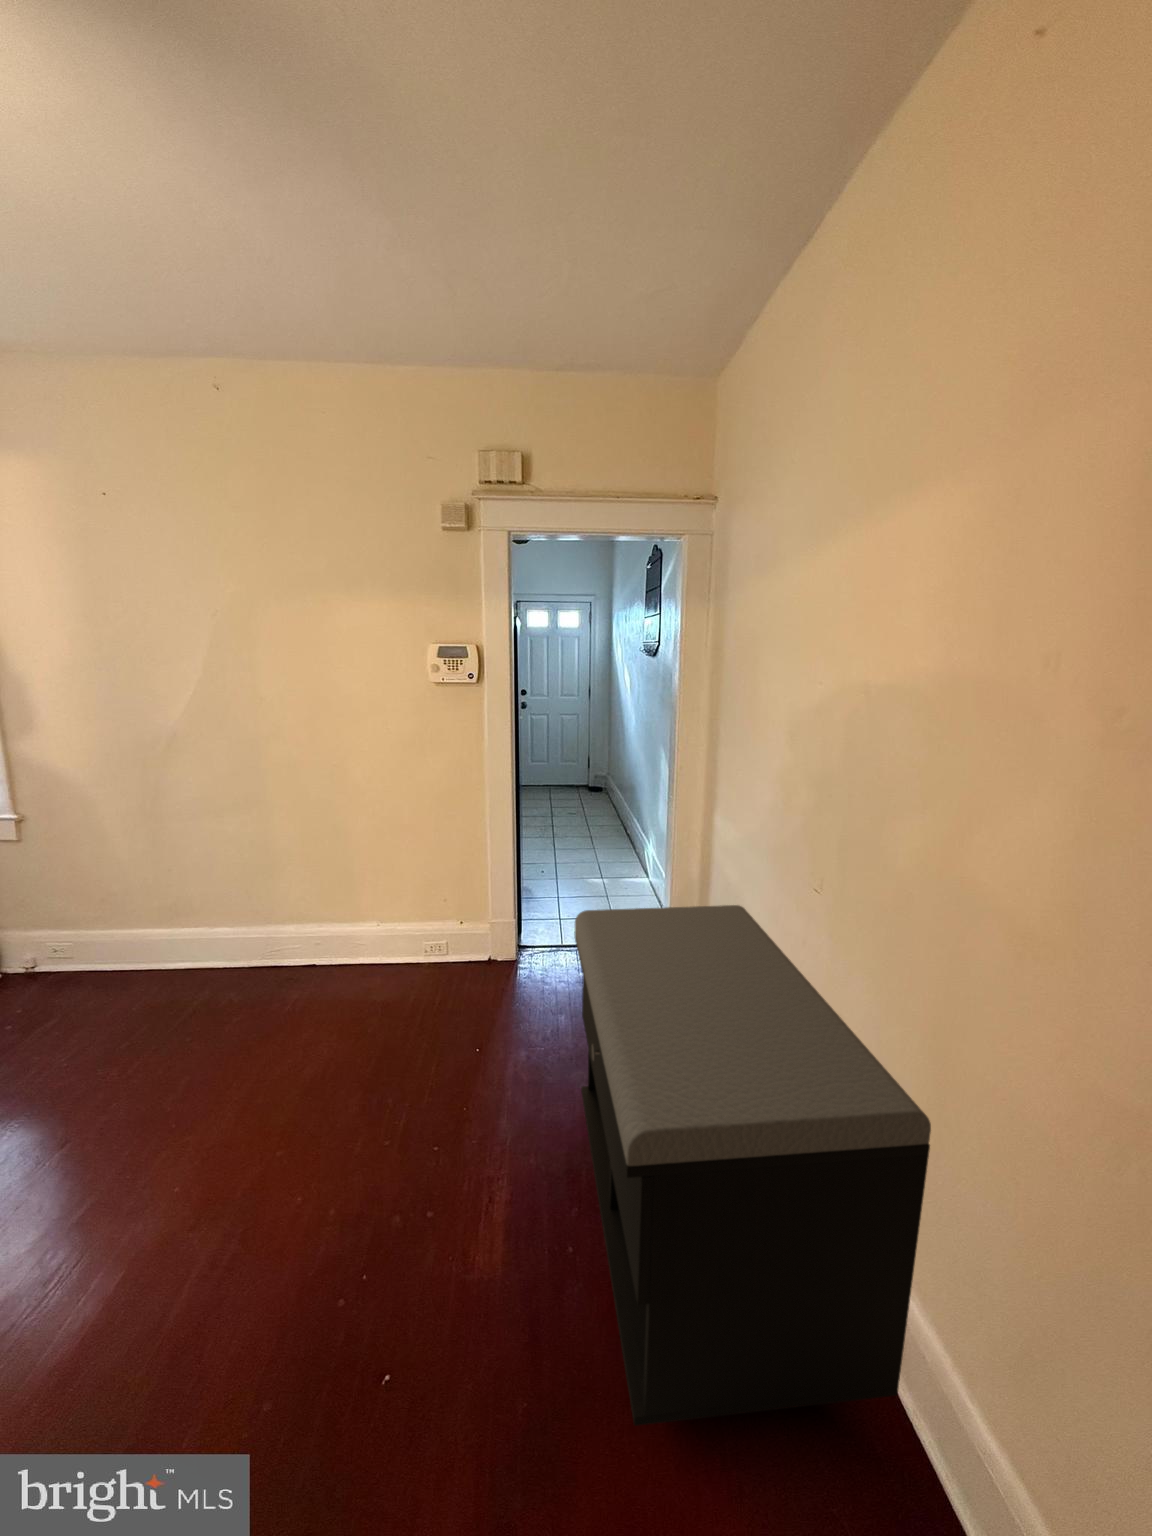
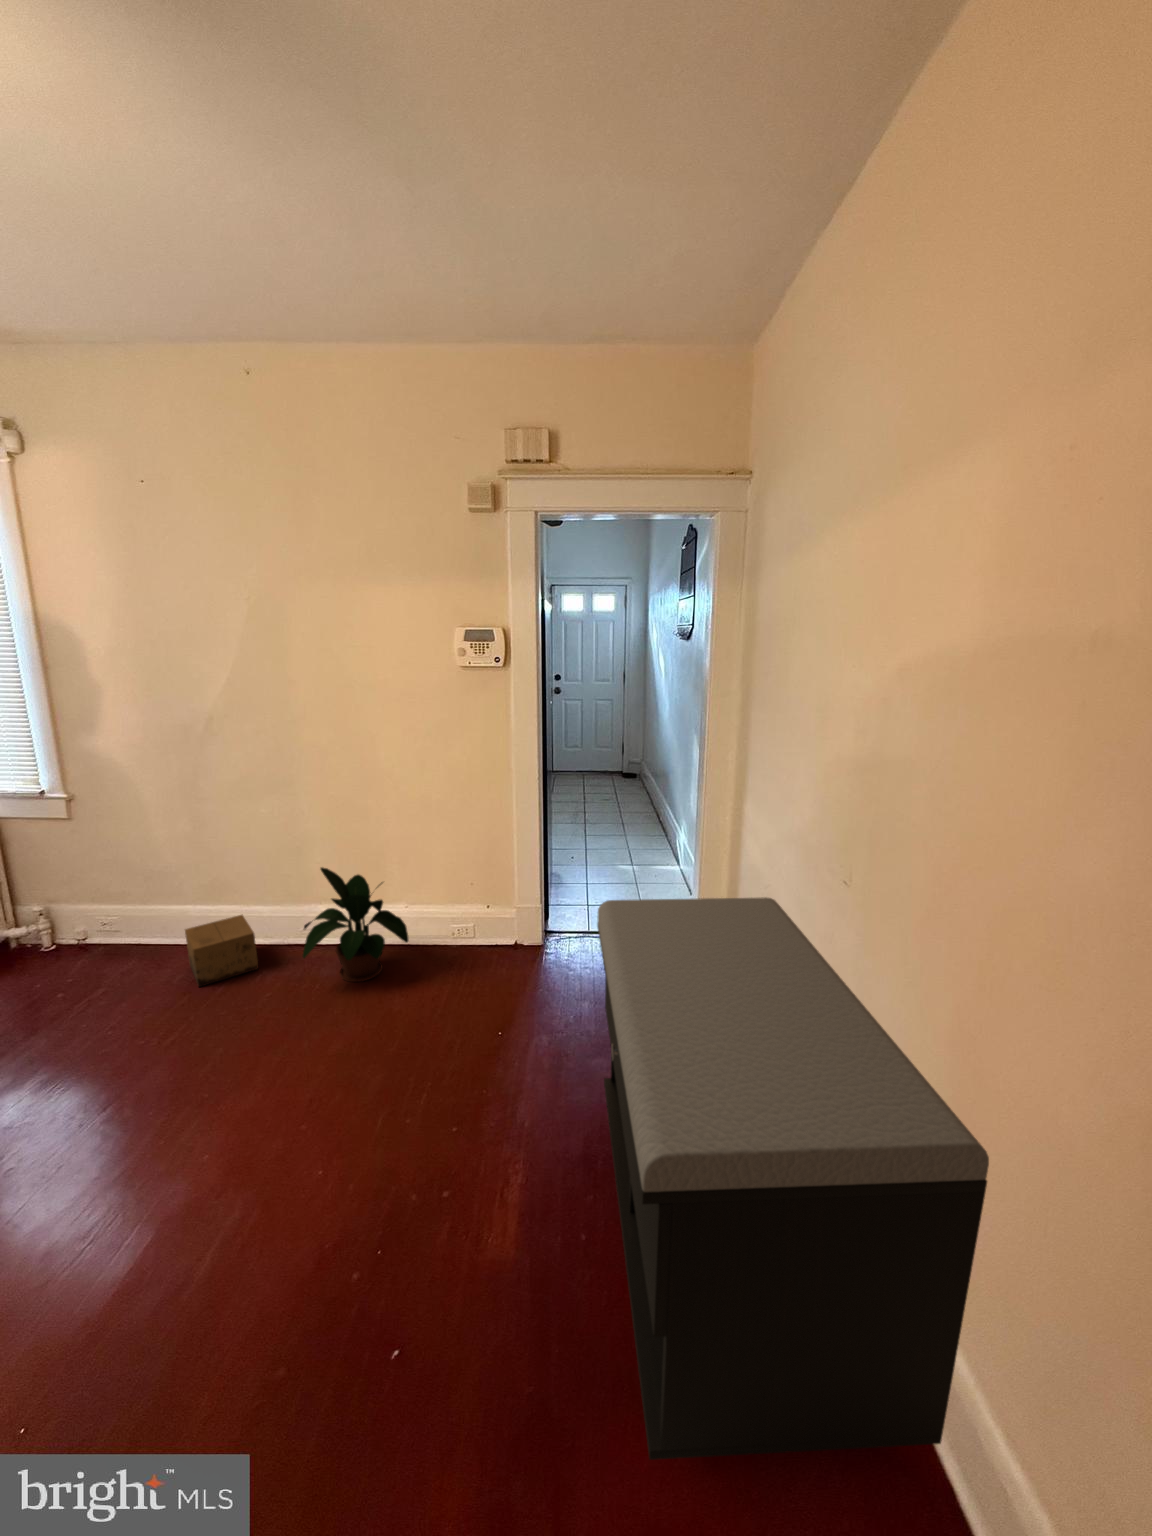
potted plant: none [271,886,380,1003] -> present [303,867,409,982]
cardboard box: none [144,937,223,1013] -> present [185,915,259,987]

